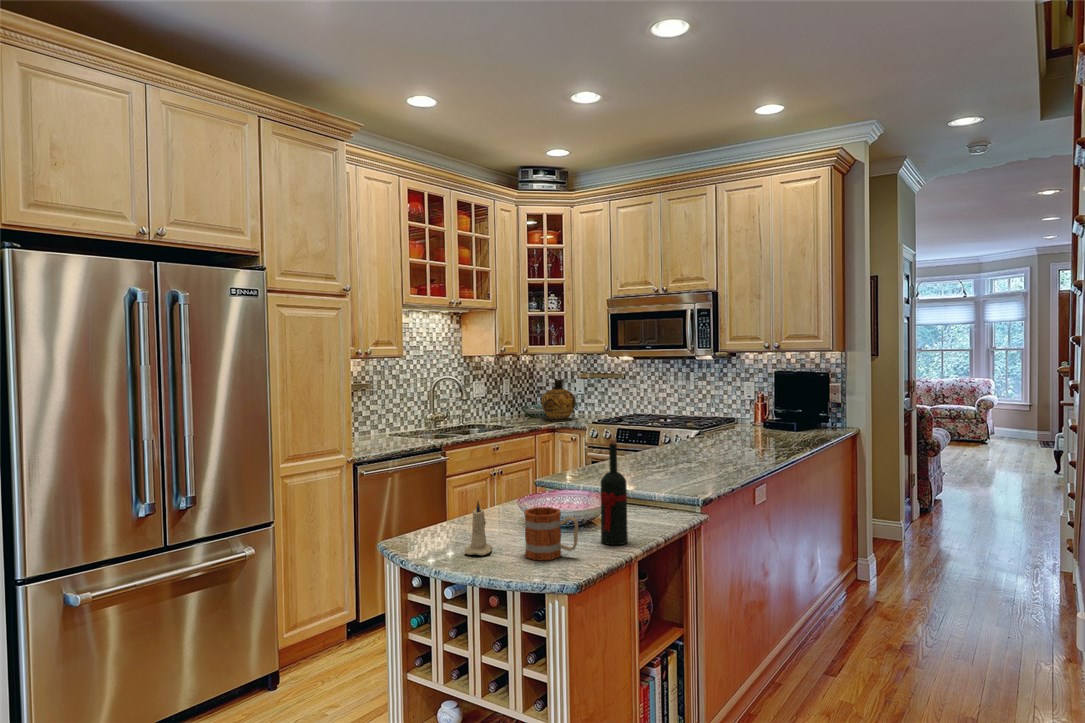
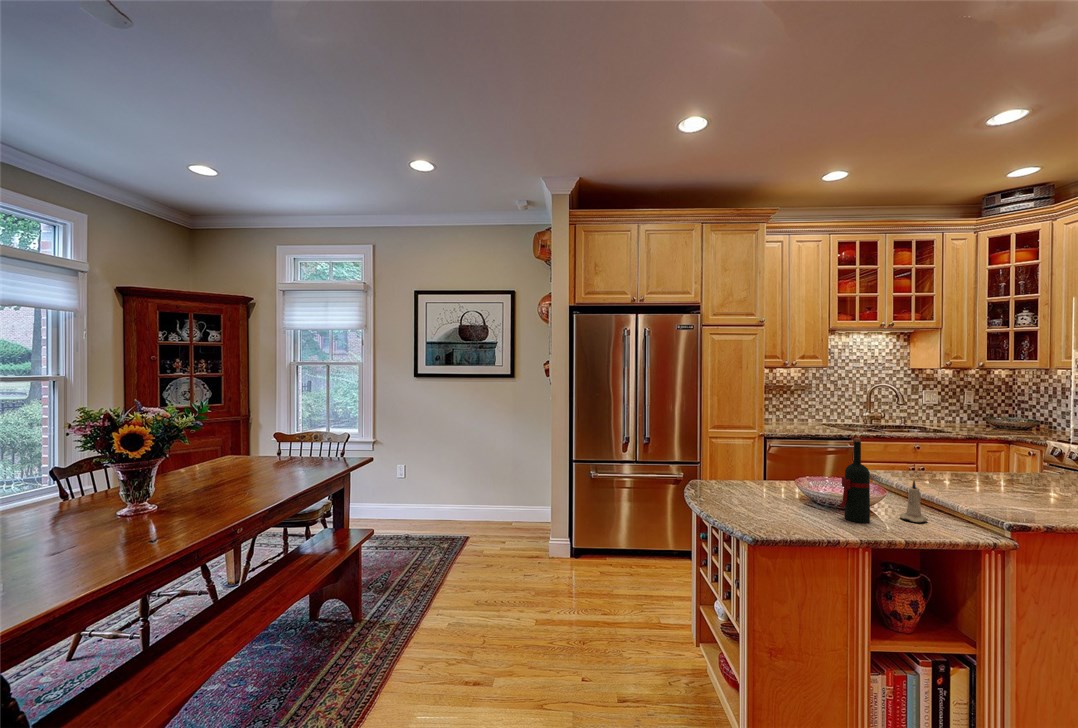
ceramic jug: present [541,378,576,421] -> none [998,392,1046,435]
candle: present [464,501,492,555] -> present [900,480,928,522]
mug: present [524,507,578,560] -> none [768,476,805,514]

